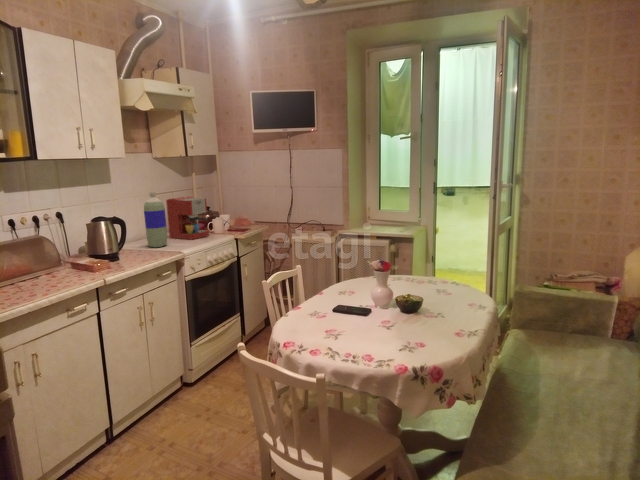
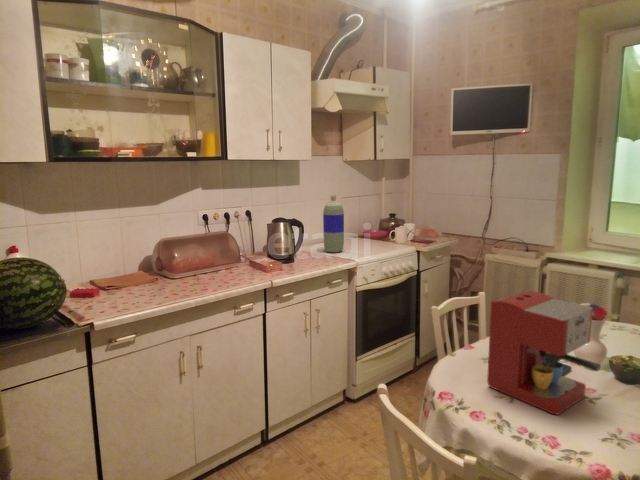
coffee maker: present [166,196,209,240] -> present [487,291,600,415]

